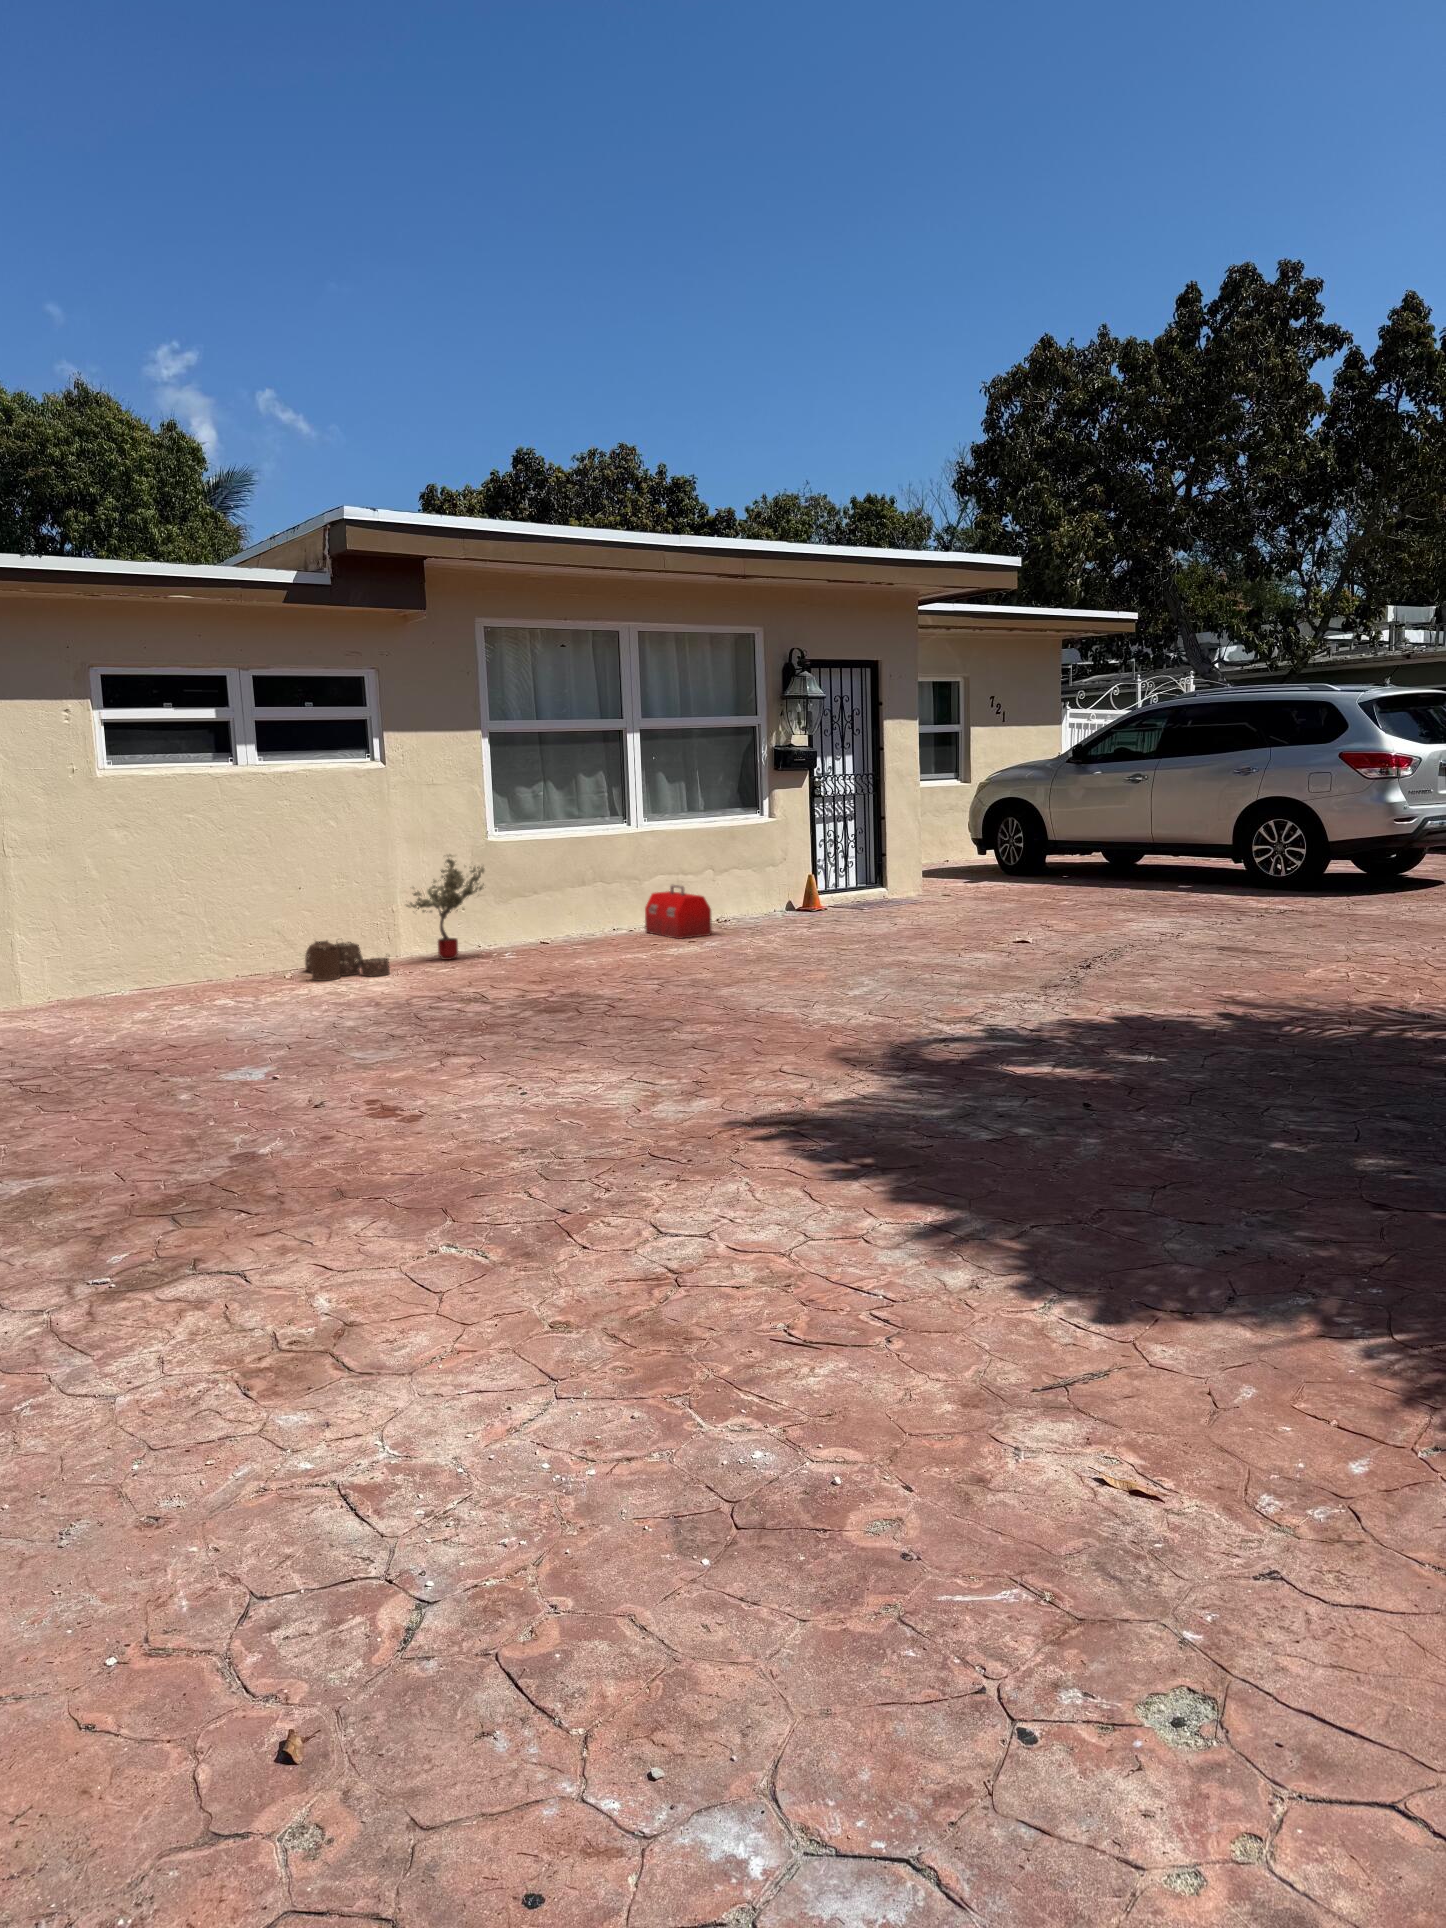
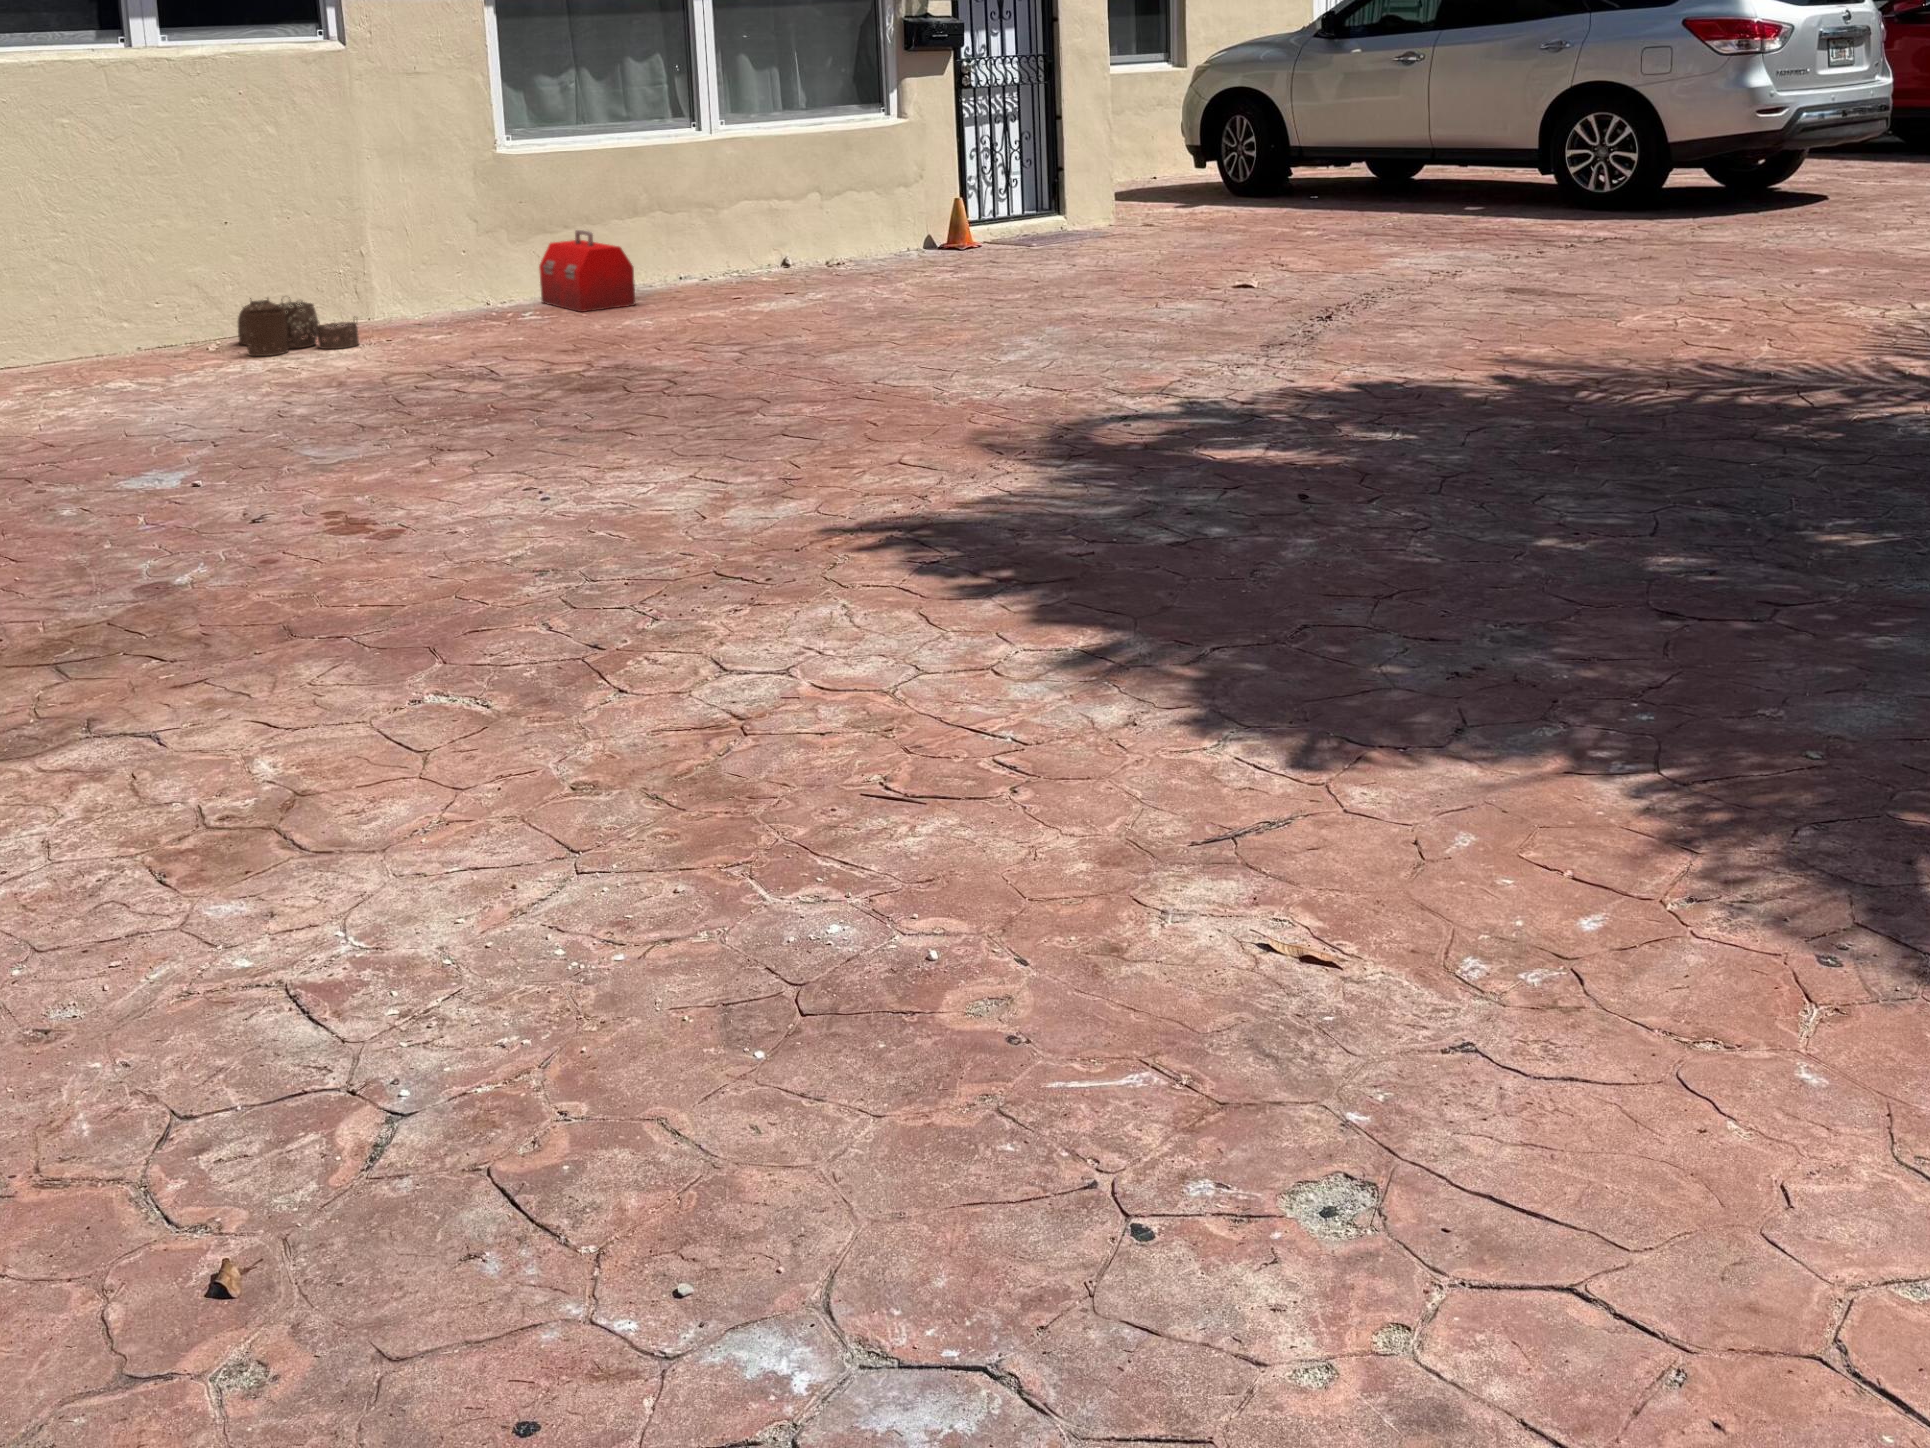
potted tree: present [406,854,485,960] -> none [377,171,494,324]
toolbox: present [645,885,712,939] -> present [539,230,635,312]

